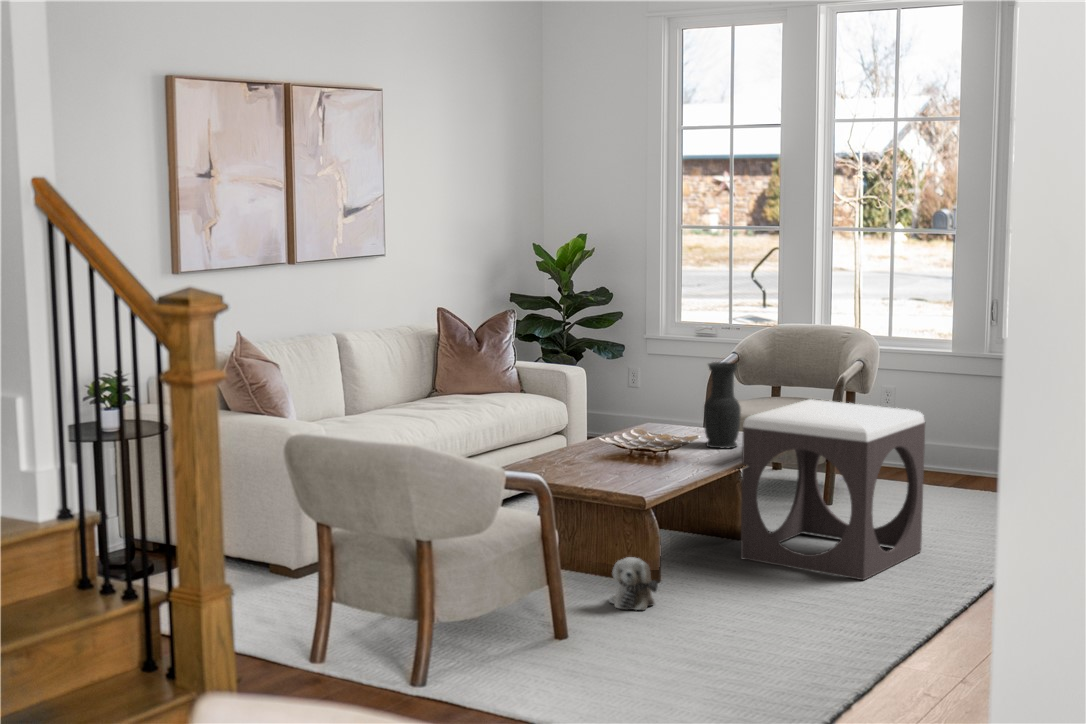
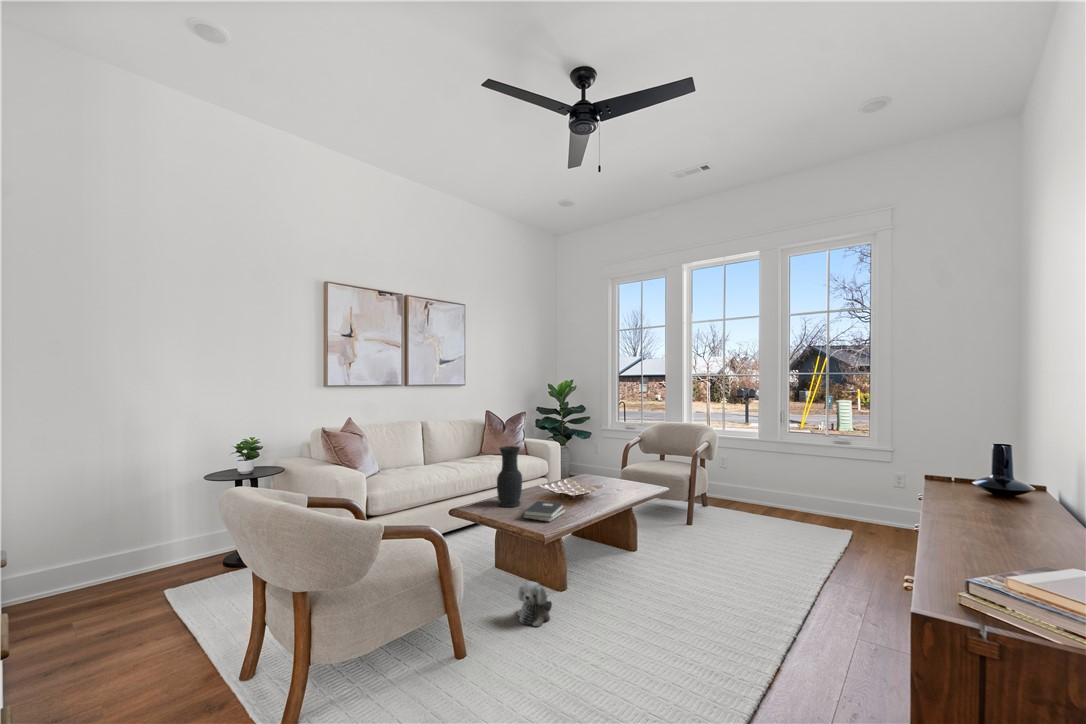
vase: present [704,362,741,448] -> present [497,446,522,507]
footstool: present [741,399,925,580] -> none [627,463,752,600]
hardback book: none [598,459,656,485] -> present [523,501,566,522]

